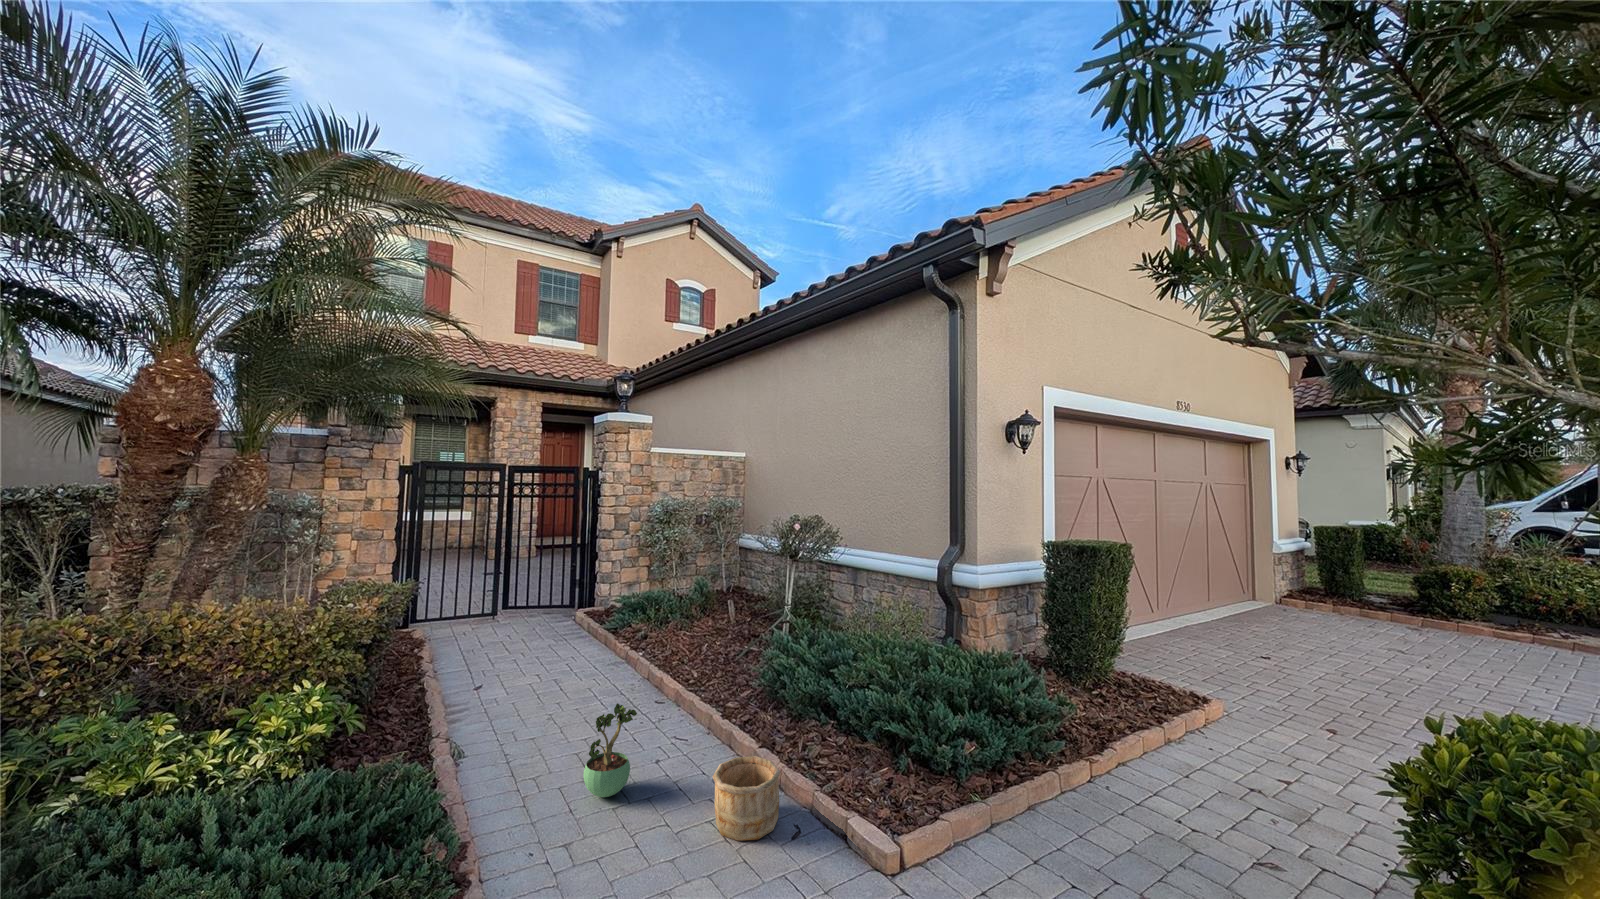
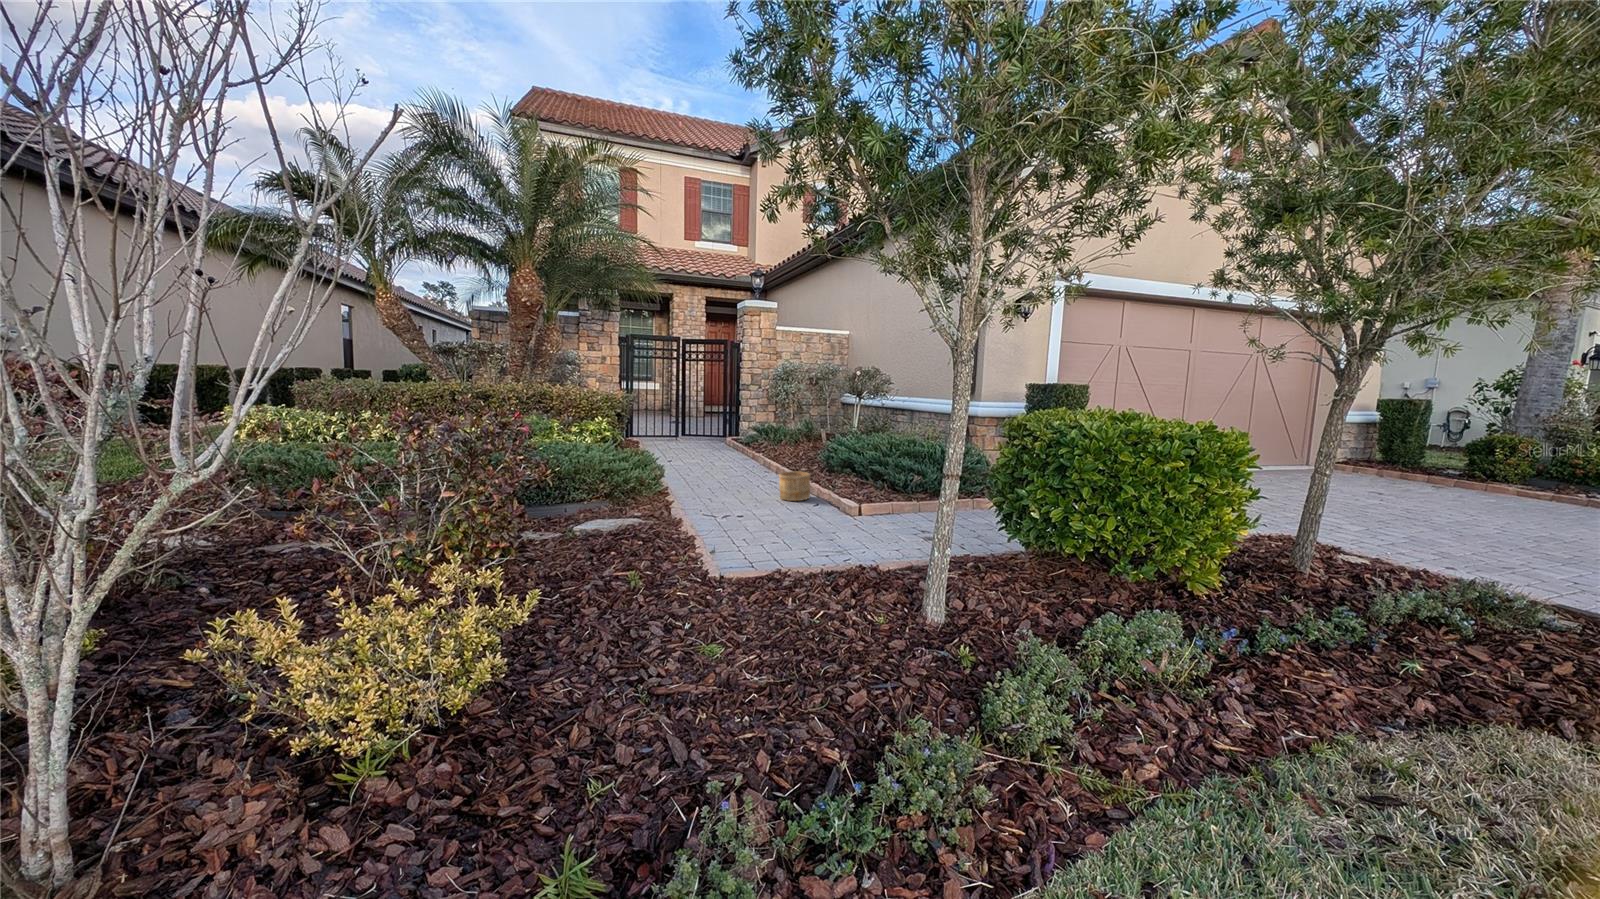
potted plant: present [583,703,637,797] -> none [722,445,747,489]

